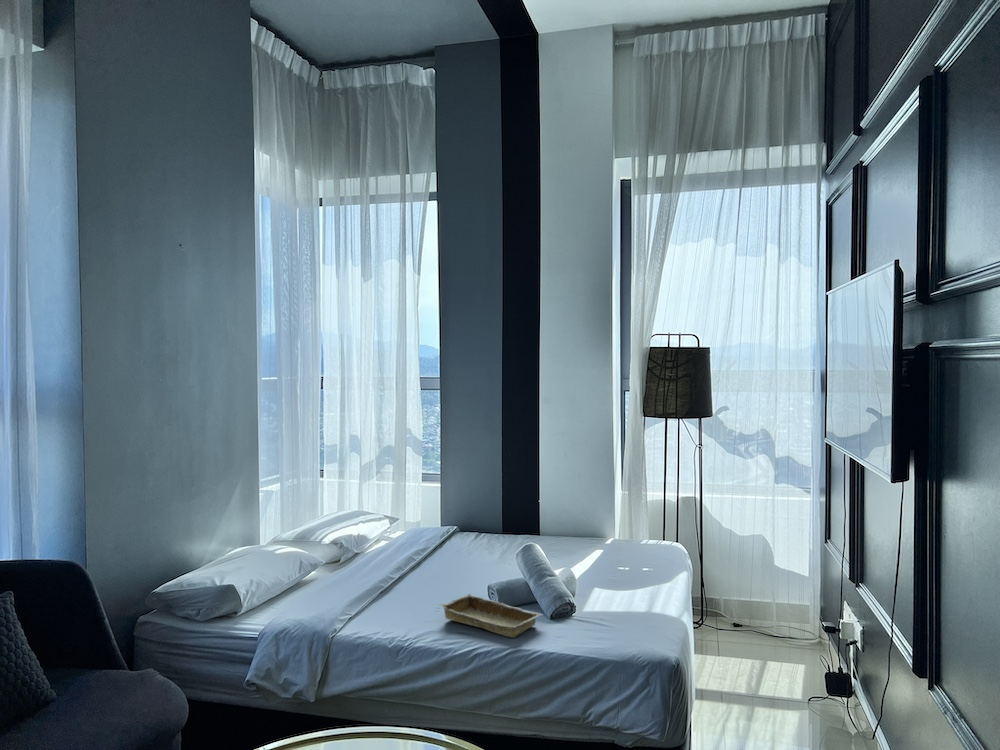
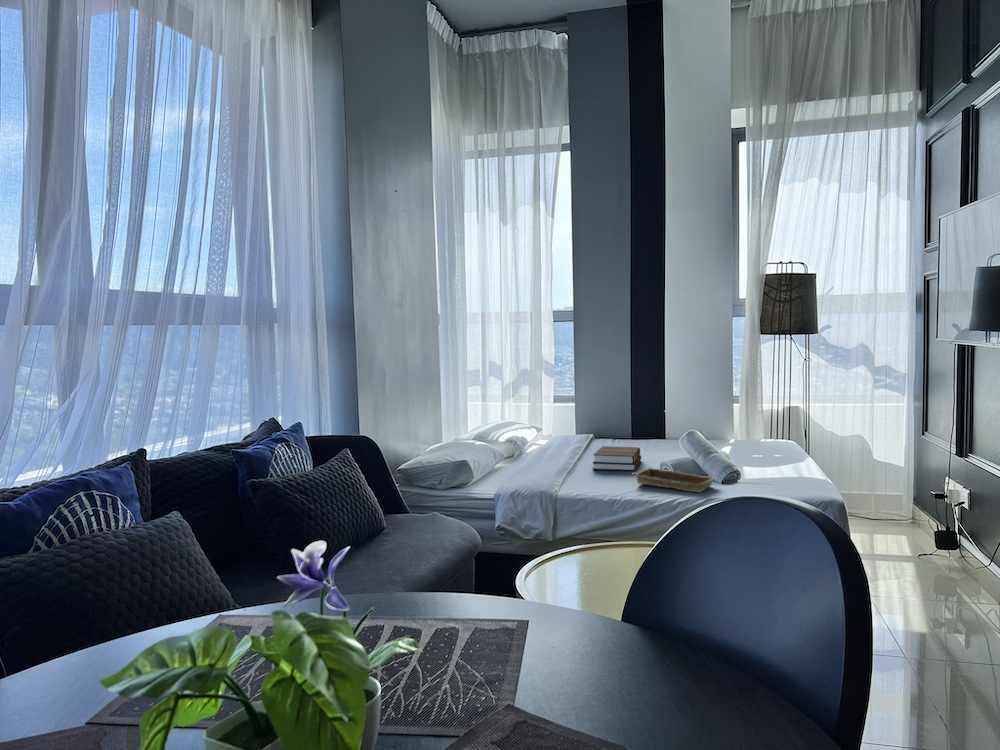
hardback book: none [410,556,480,593] -> present [593,446,641,471]

